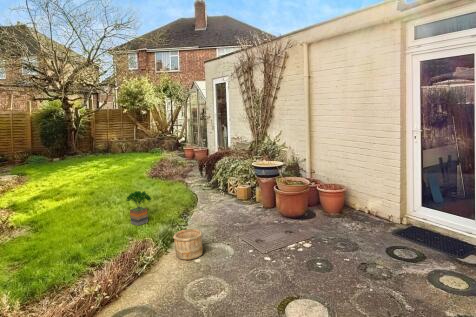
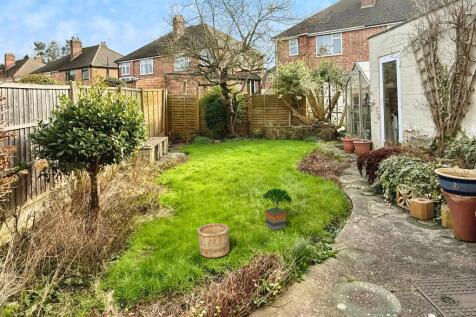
wooden bucket: present [173,229,203,260] -> present [197,223,229,258]

